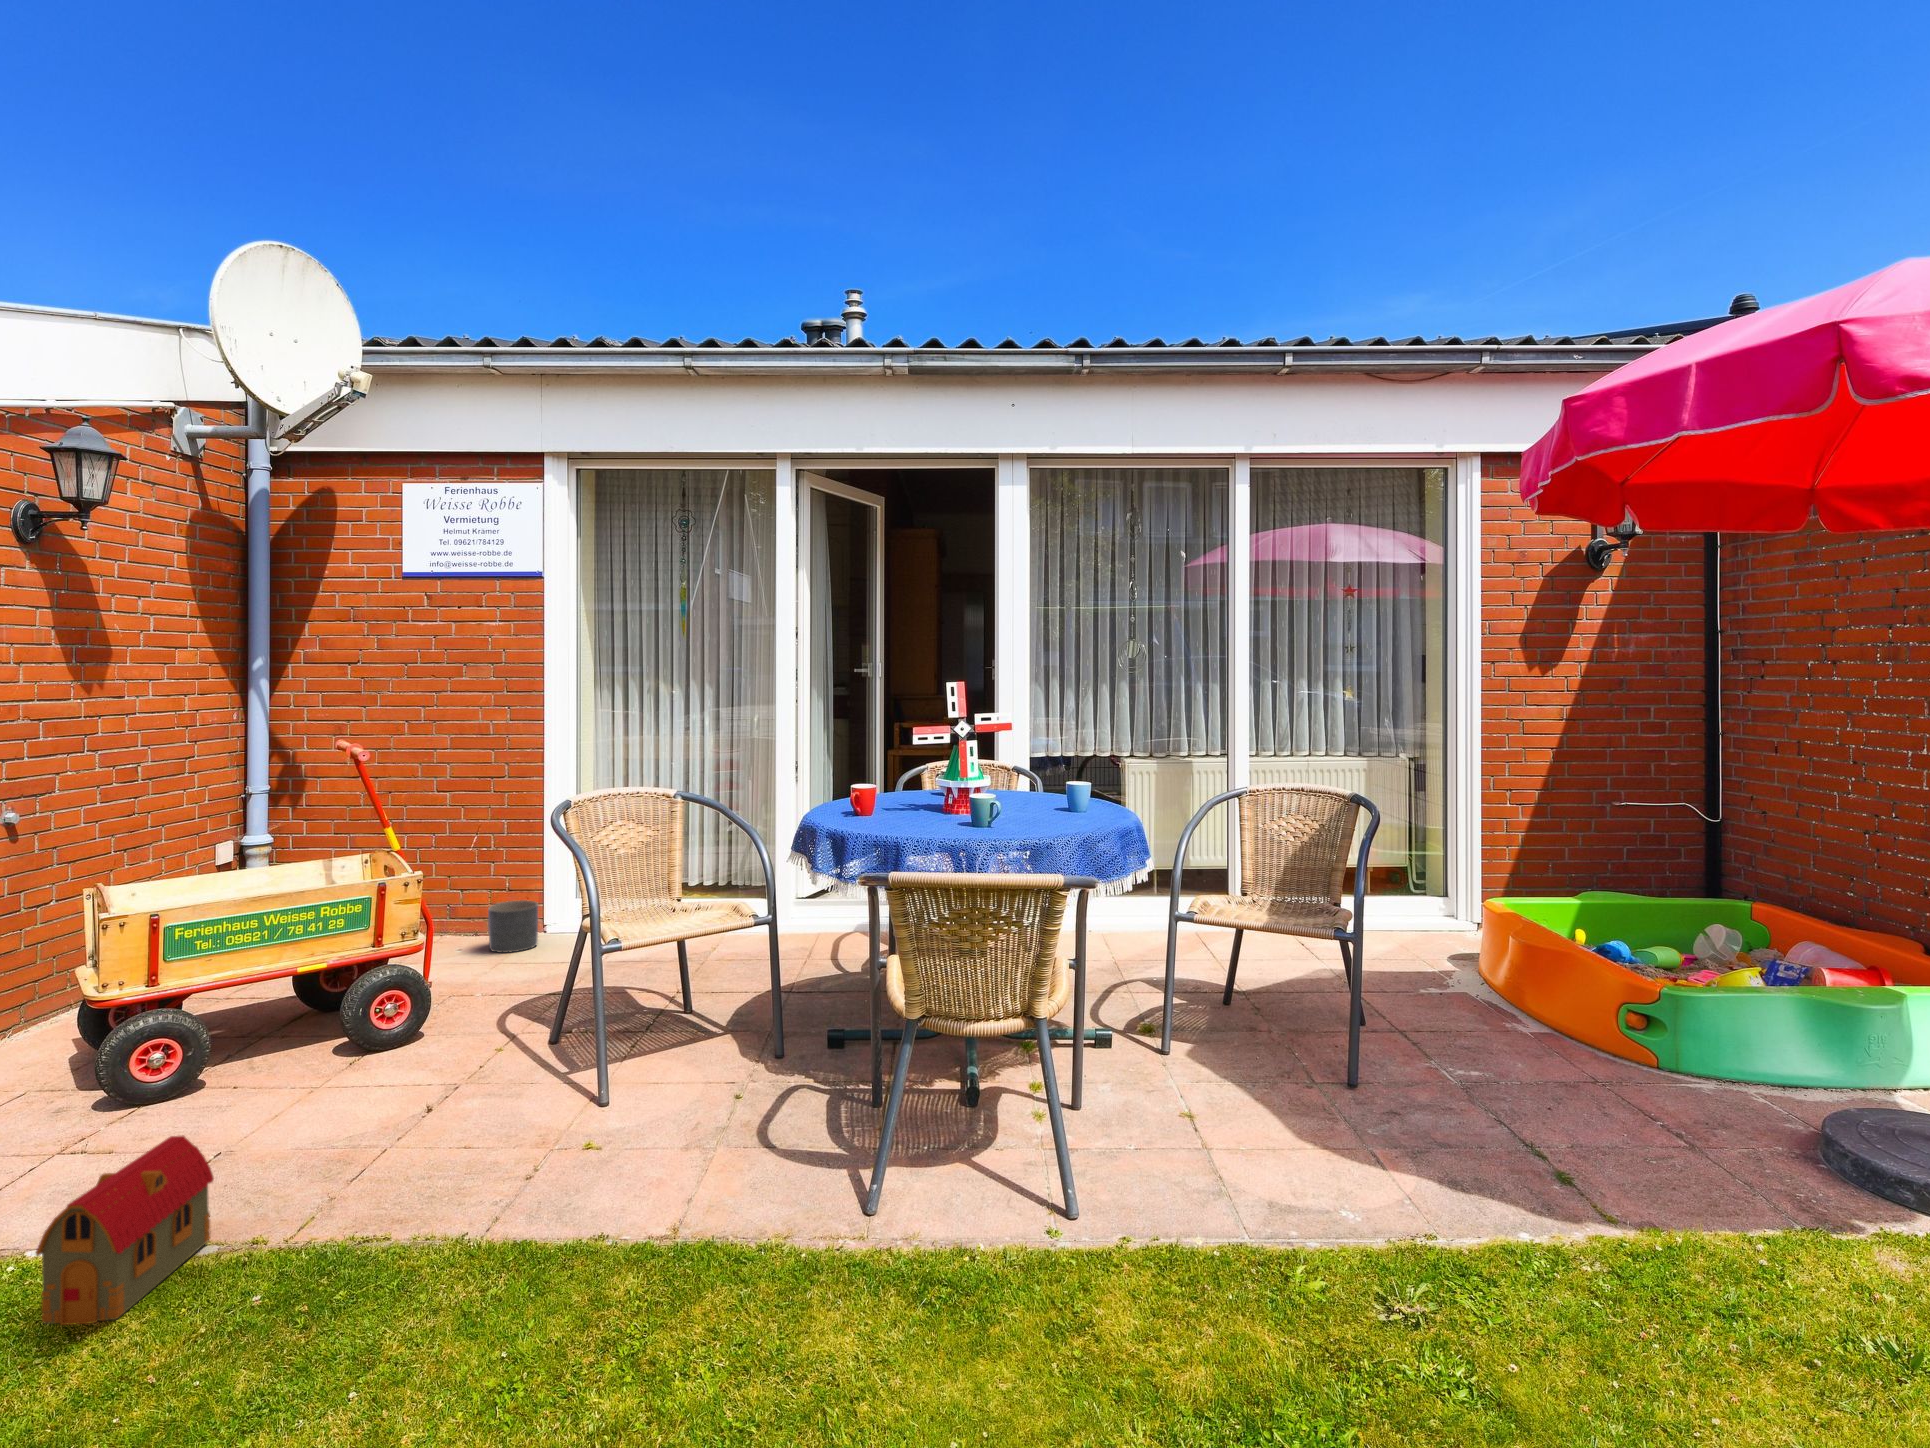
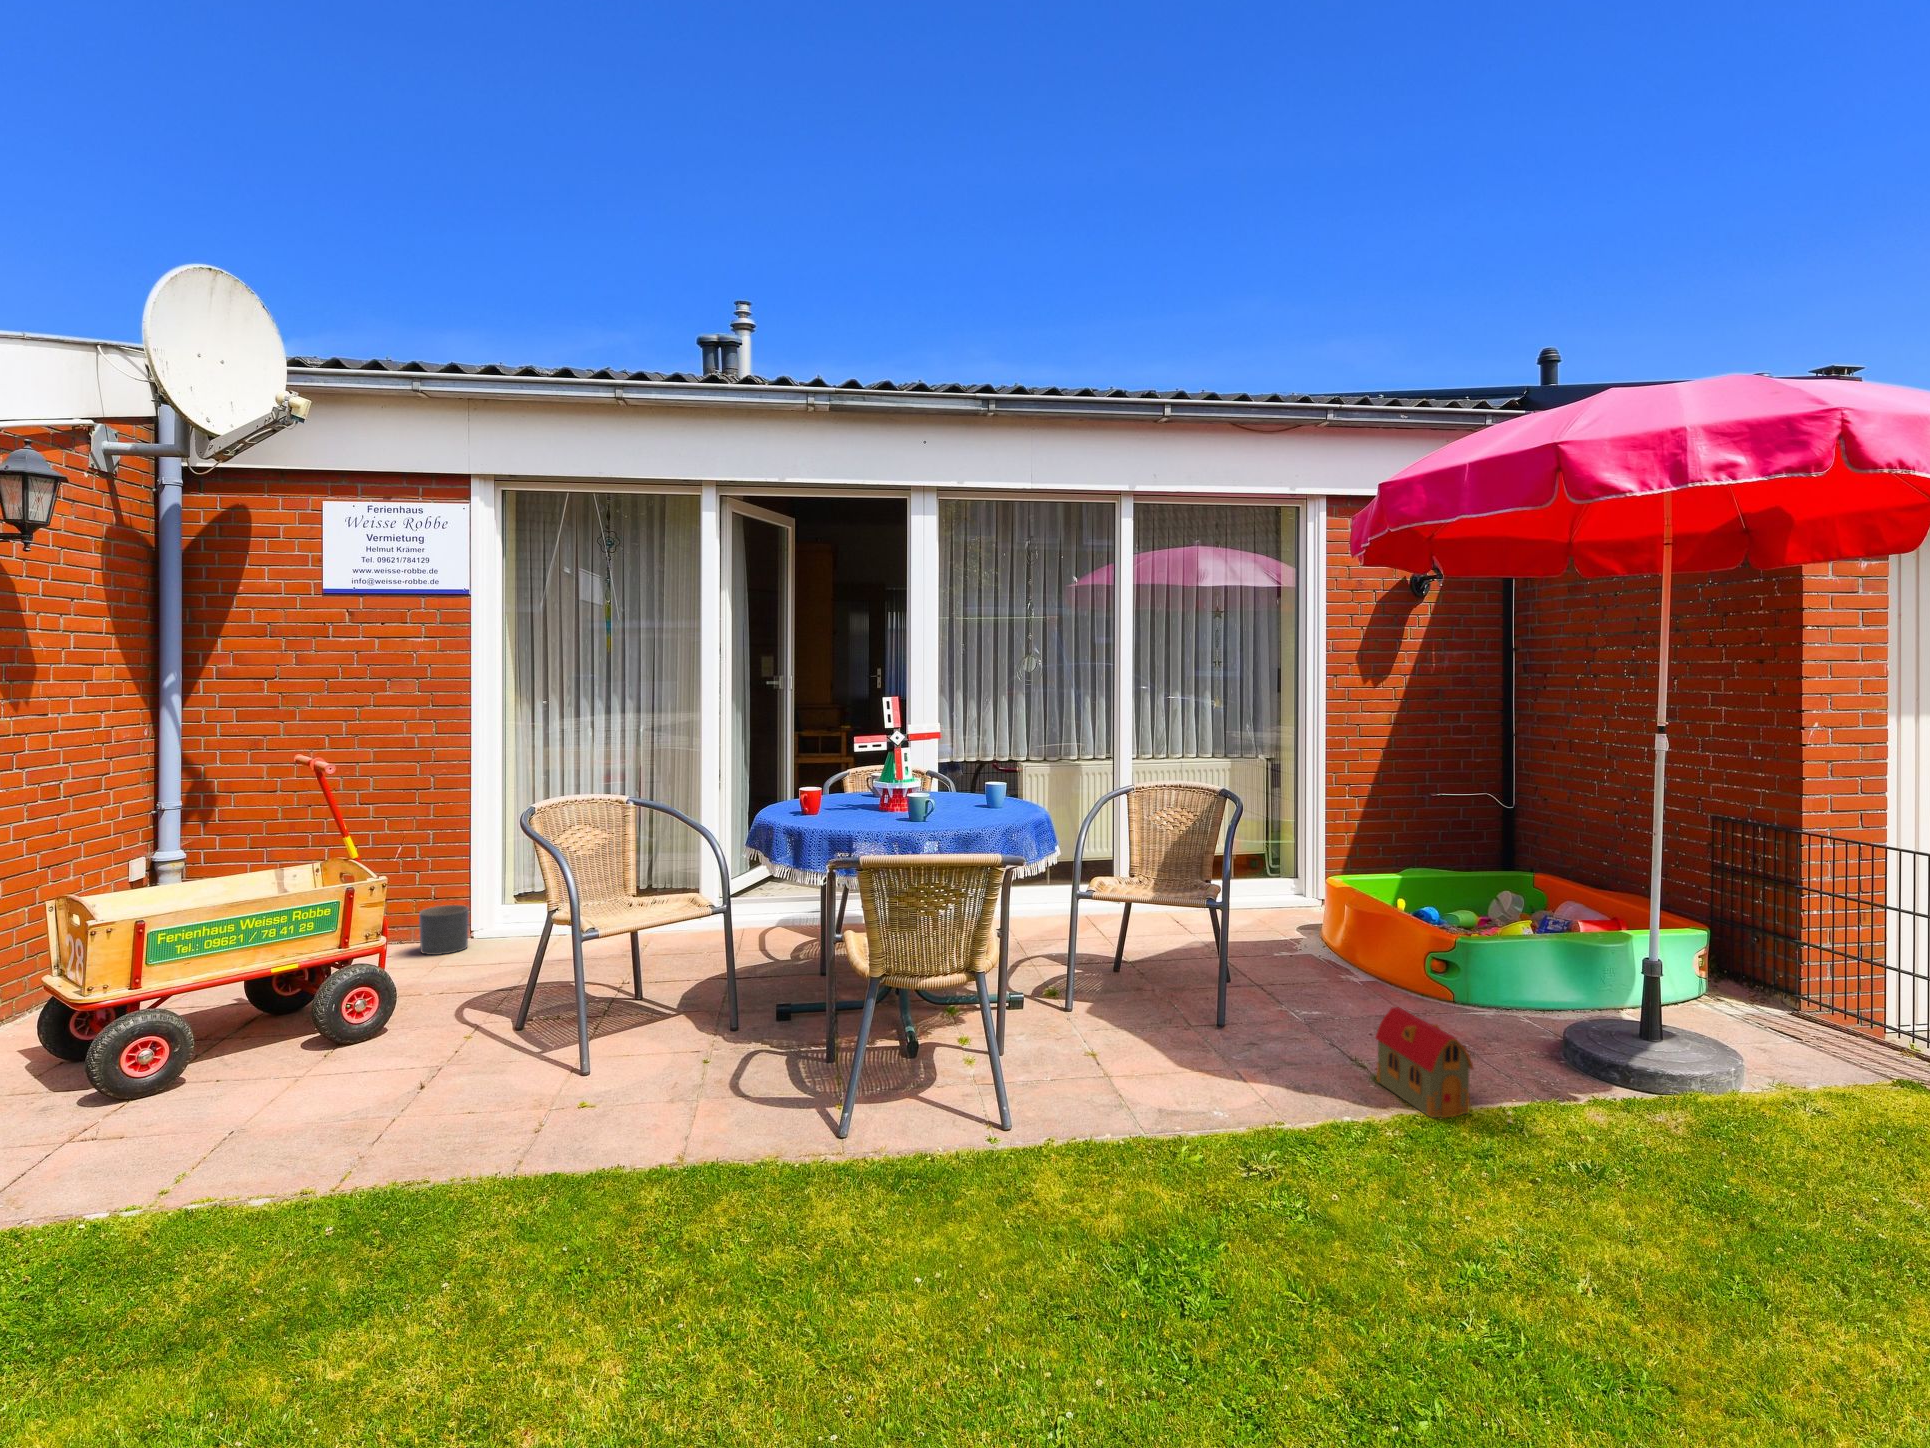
toy house: present [36,1135,214,1325] -> present [1375,1007,1473,1118]

